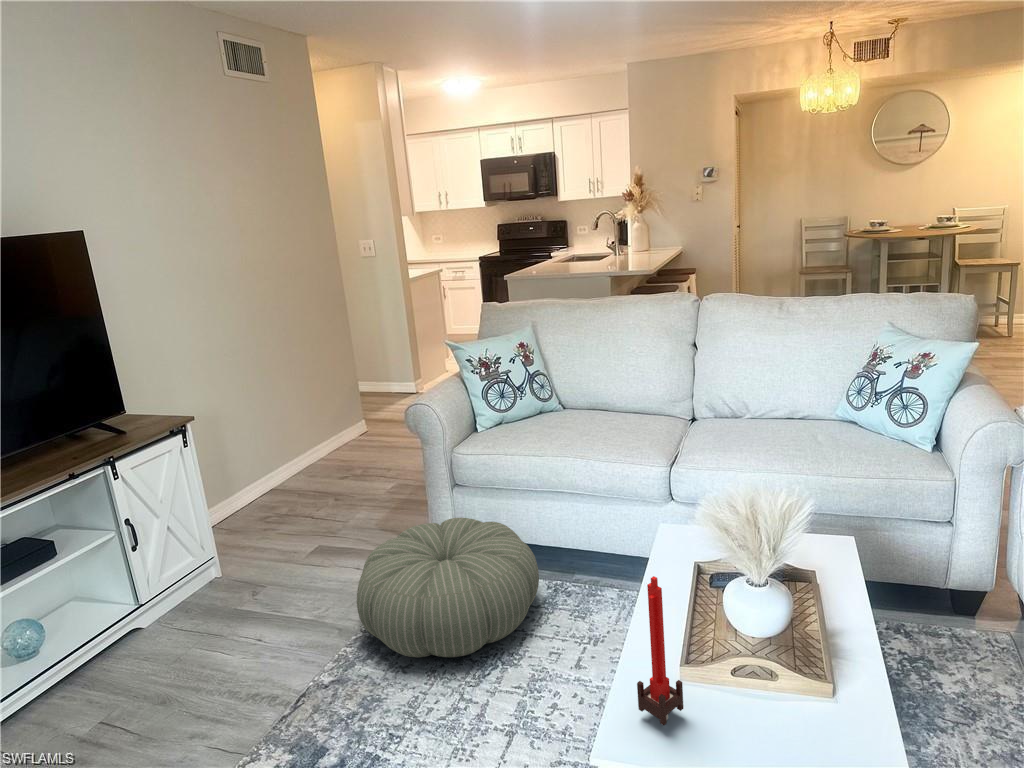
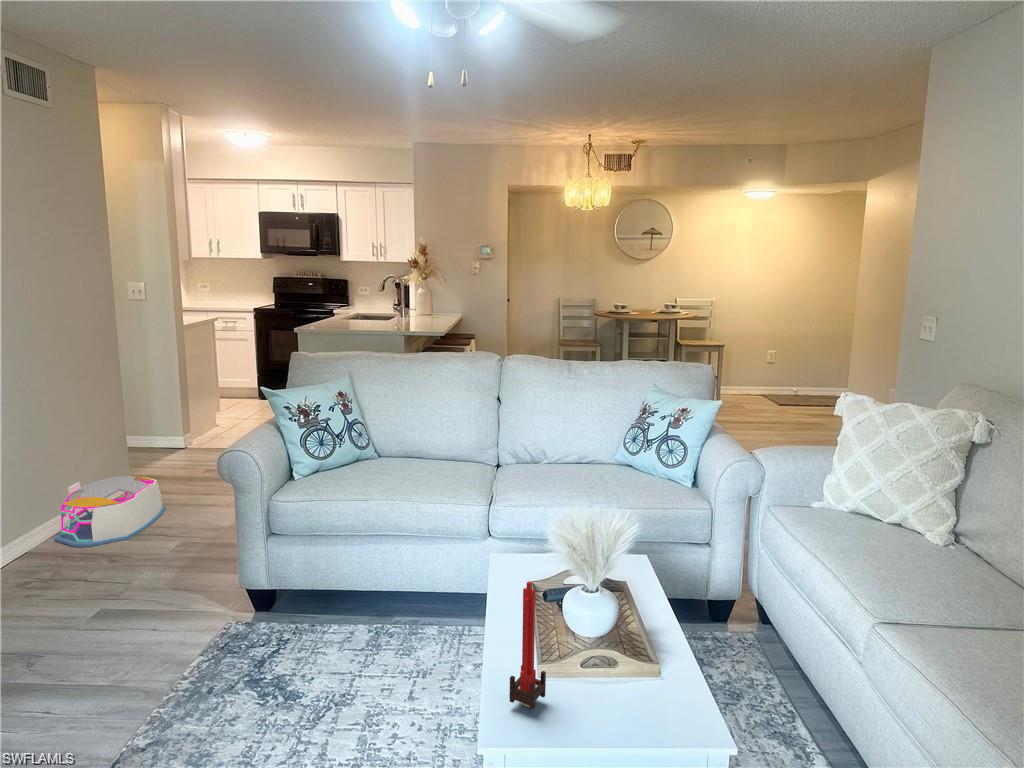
storage bin: none [304,425,392,487] -> present [54,476,166,547]
pouf: present [357,518,539,658] -> none [171,565,366,710]

